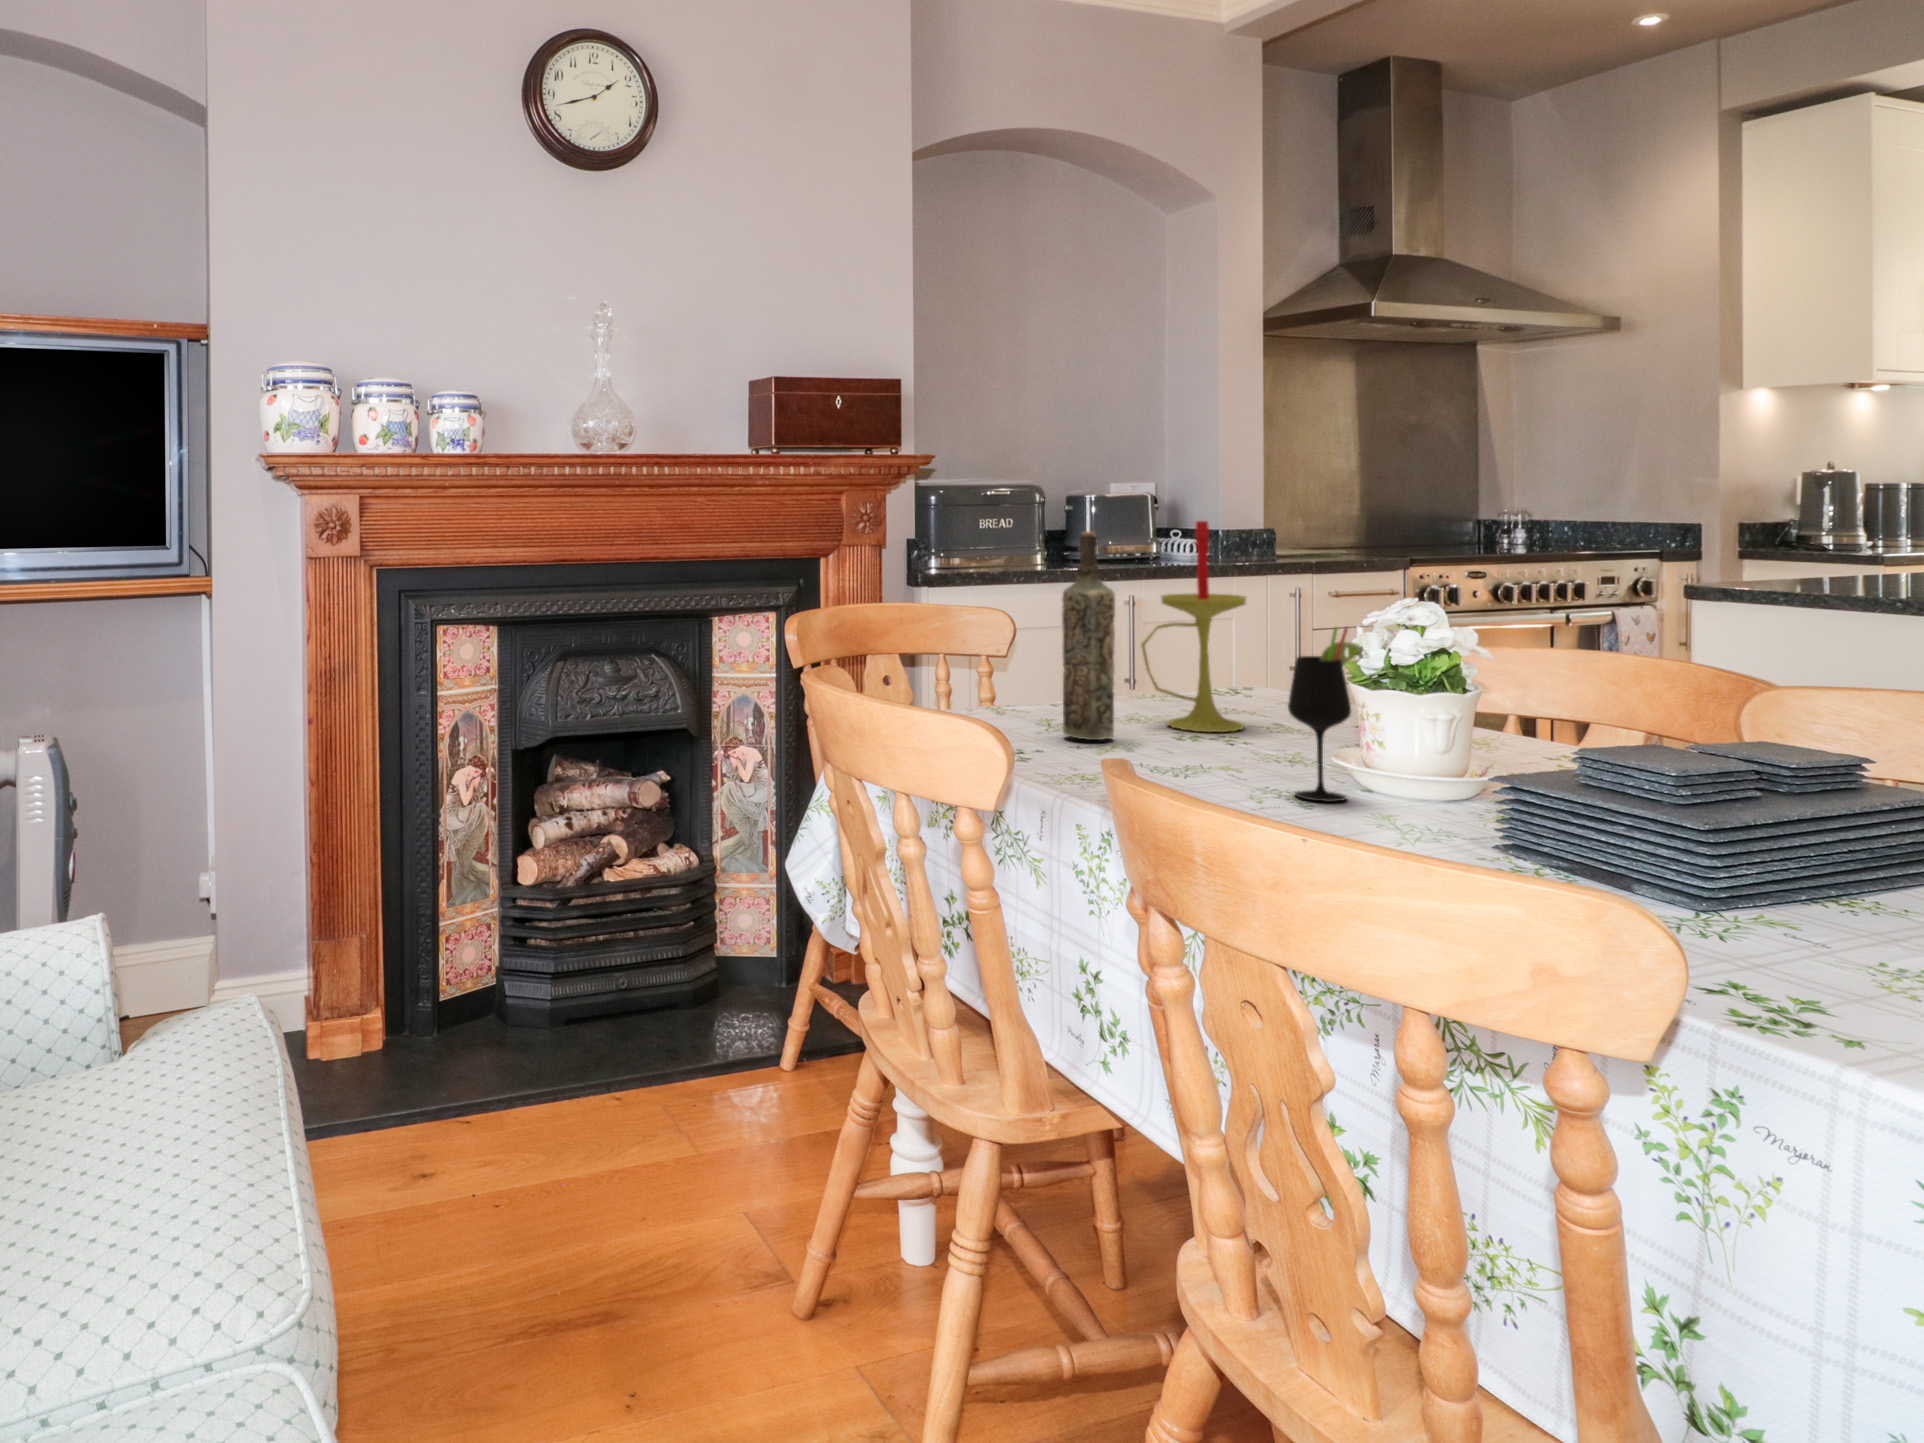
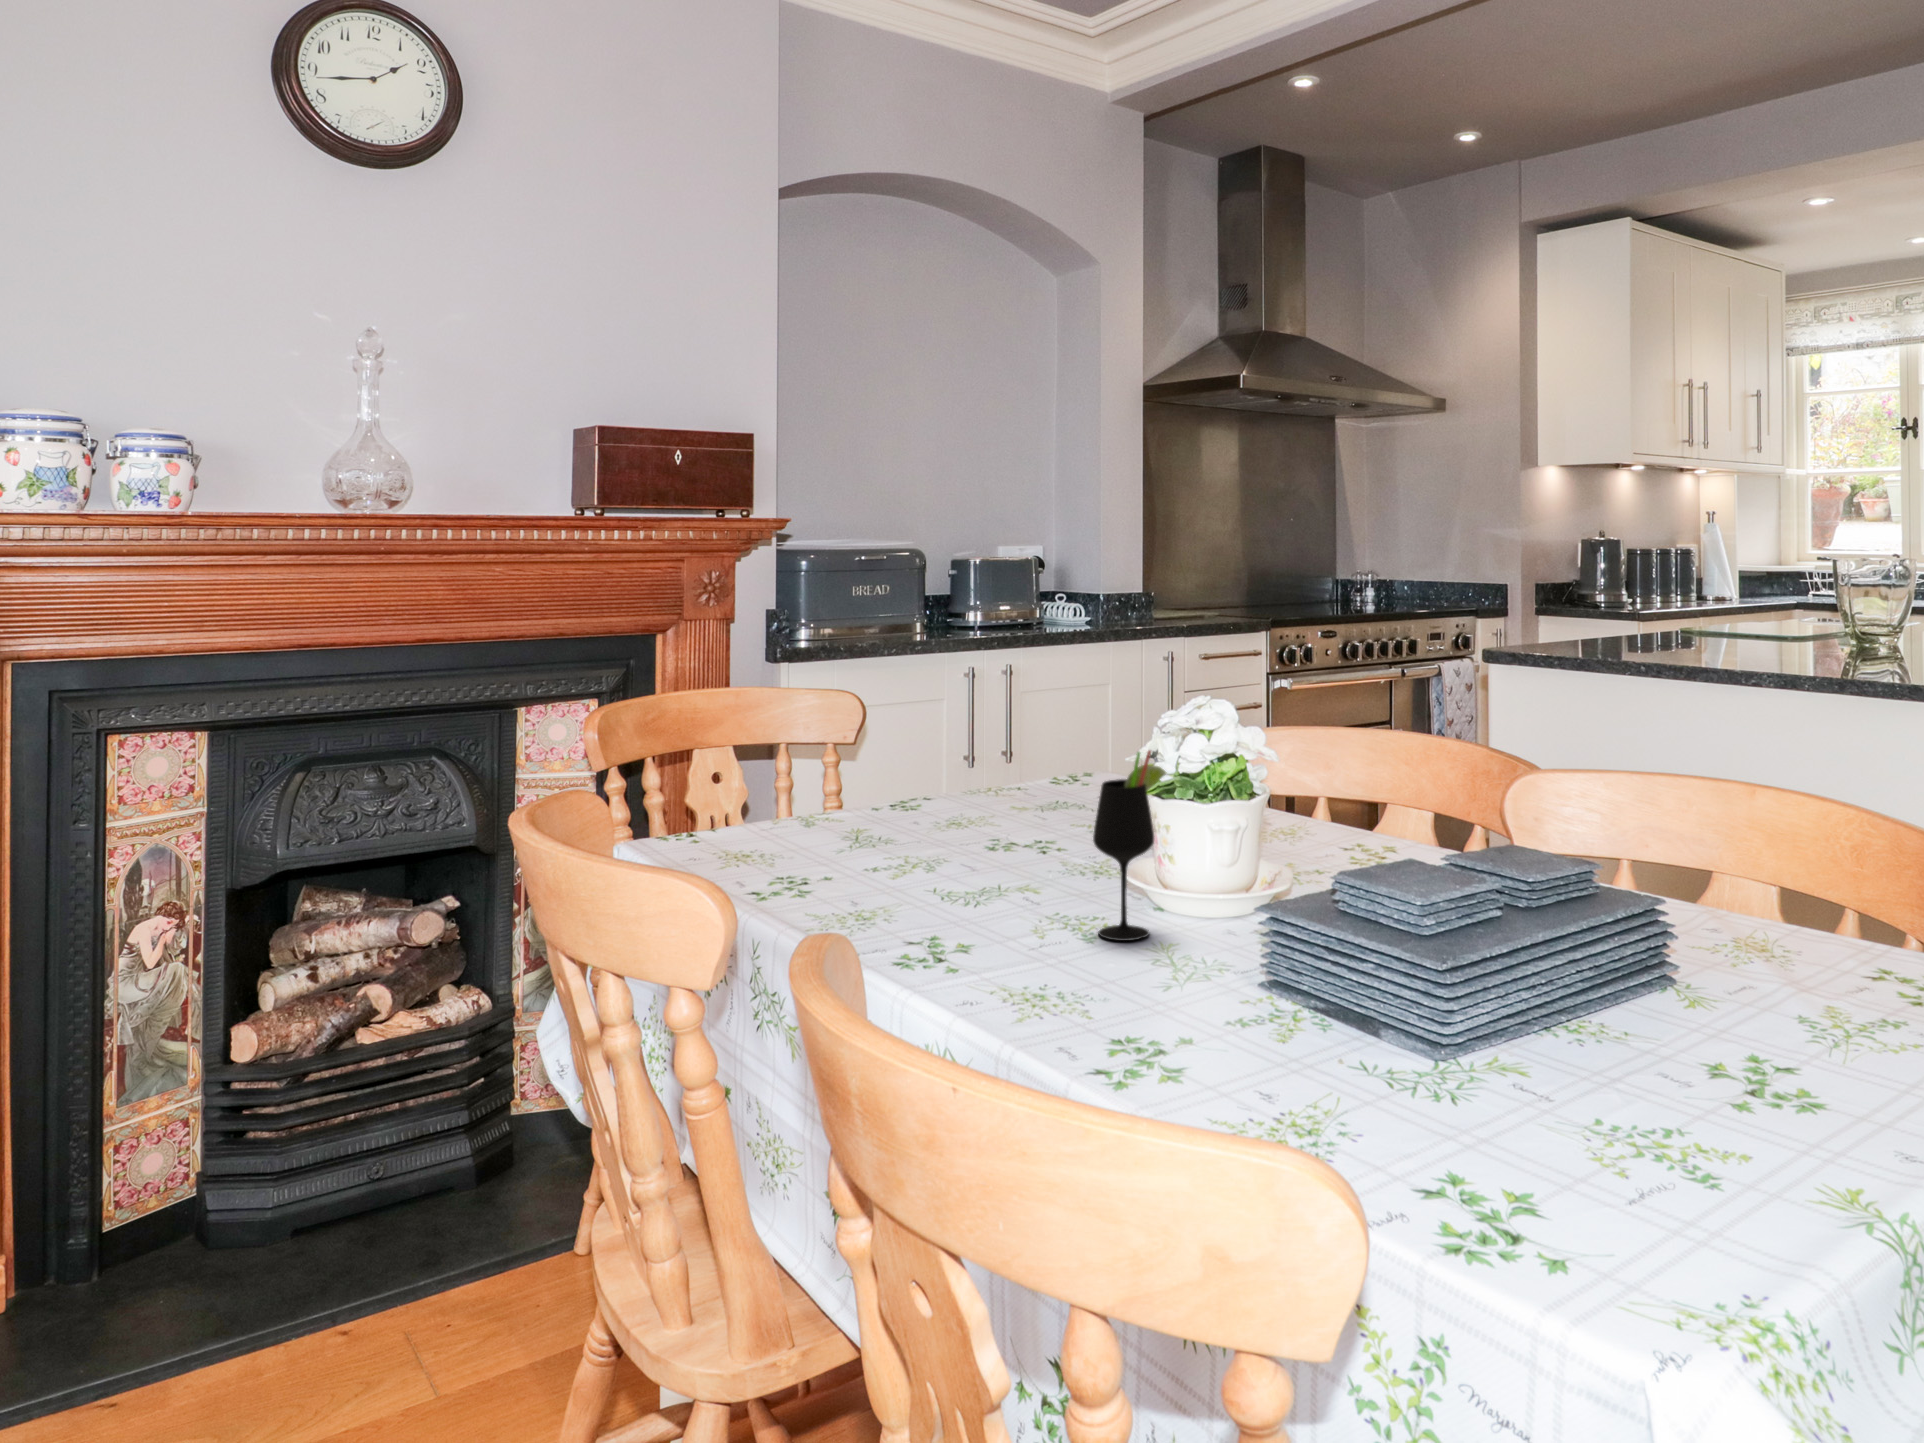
candle: present [1141,520,1246,732] -> none [972,609,1081,845]
bottle: present [1062,532,1115,740] -> none [880,631,939,866]

